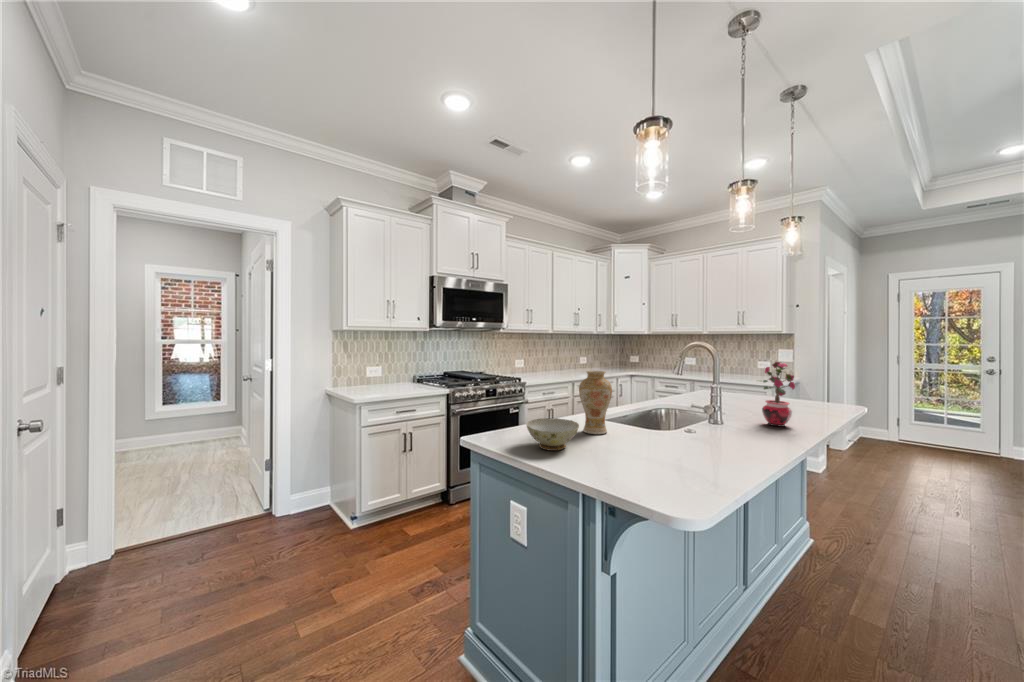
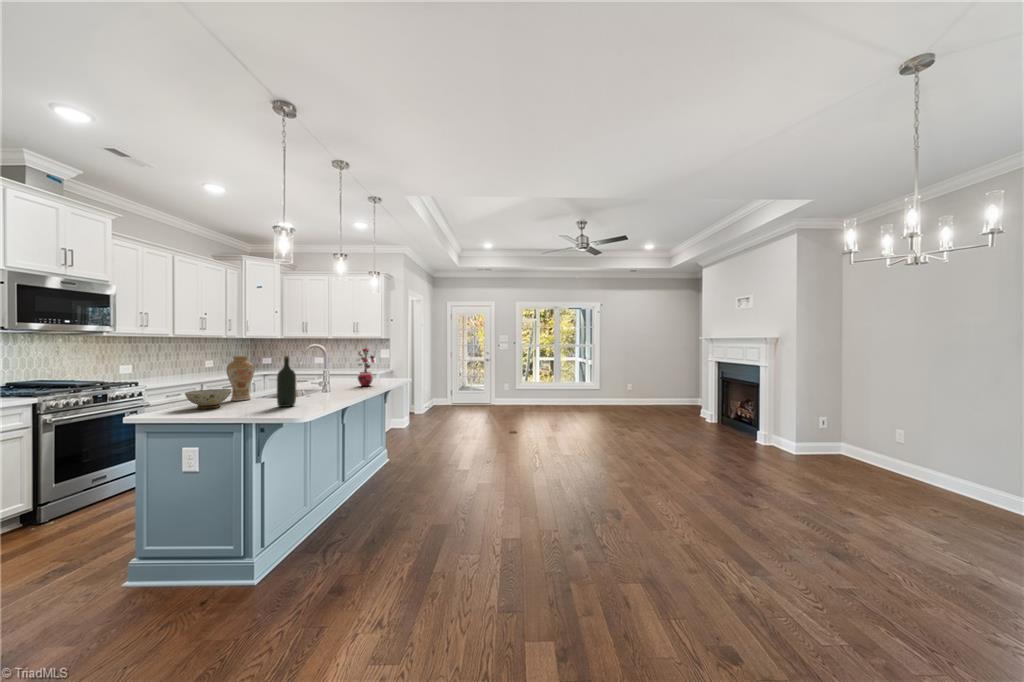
wine bottle: none [638,387,670,480] -> present [277,356,296,407]

